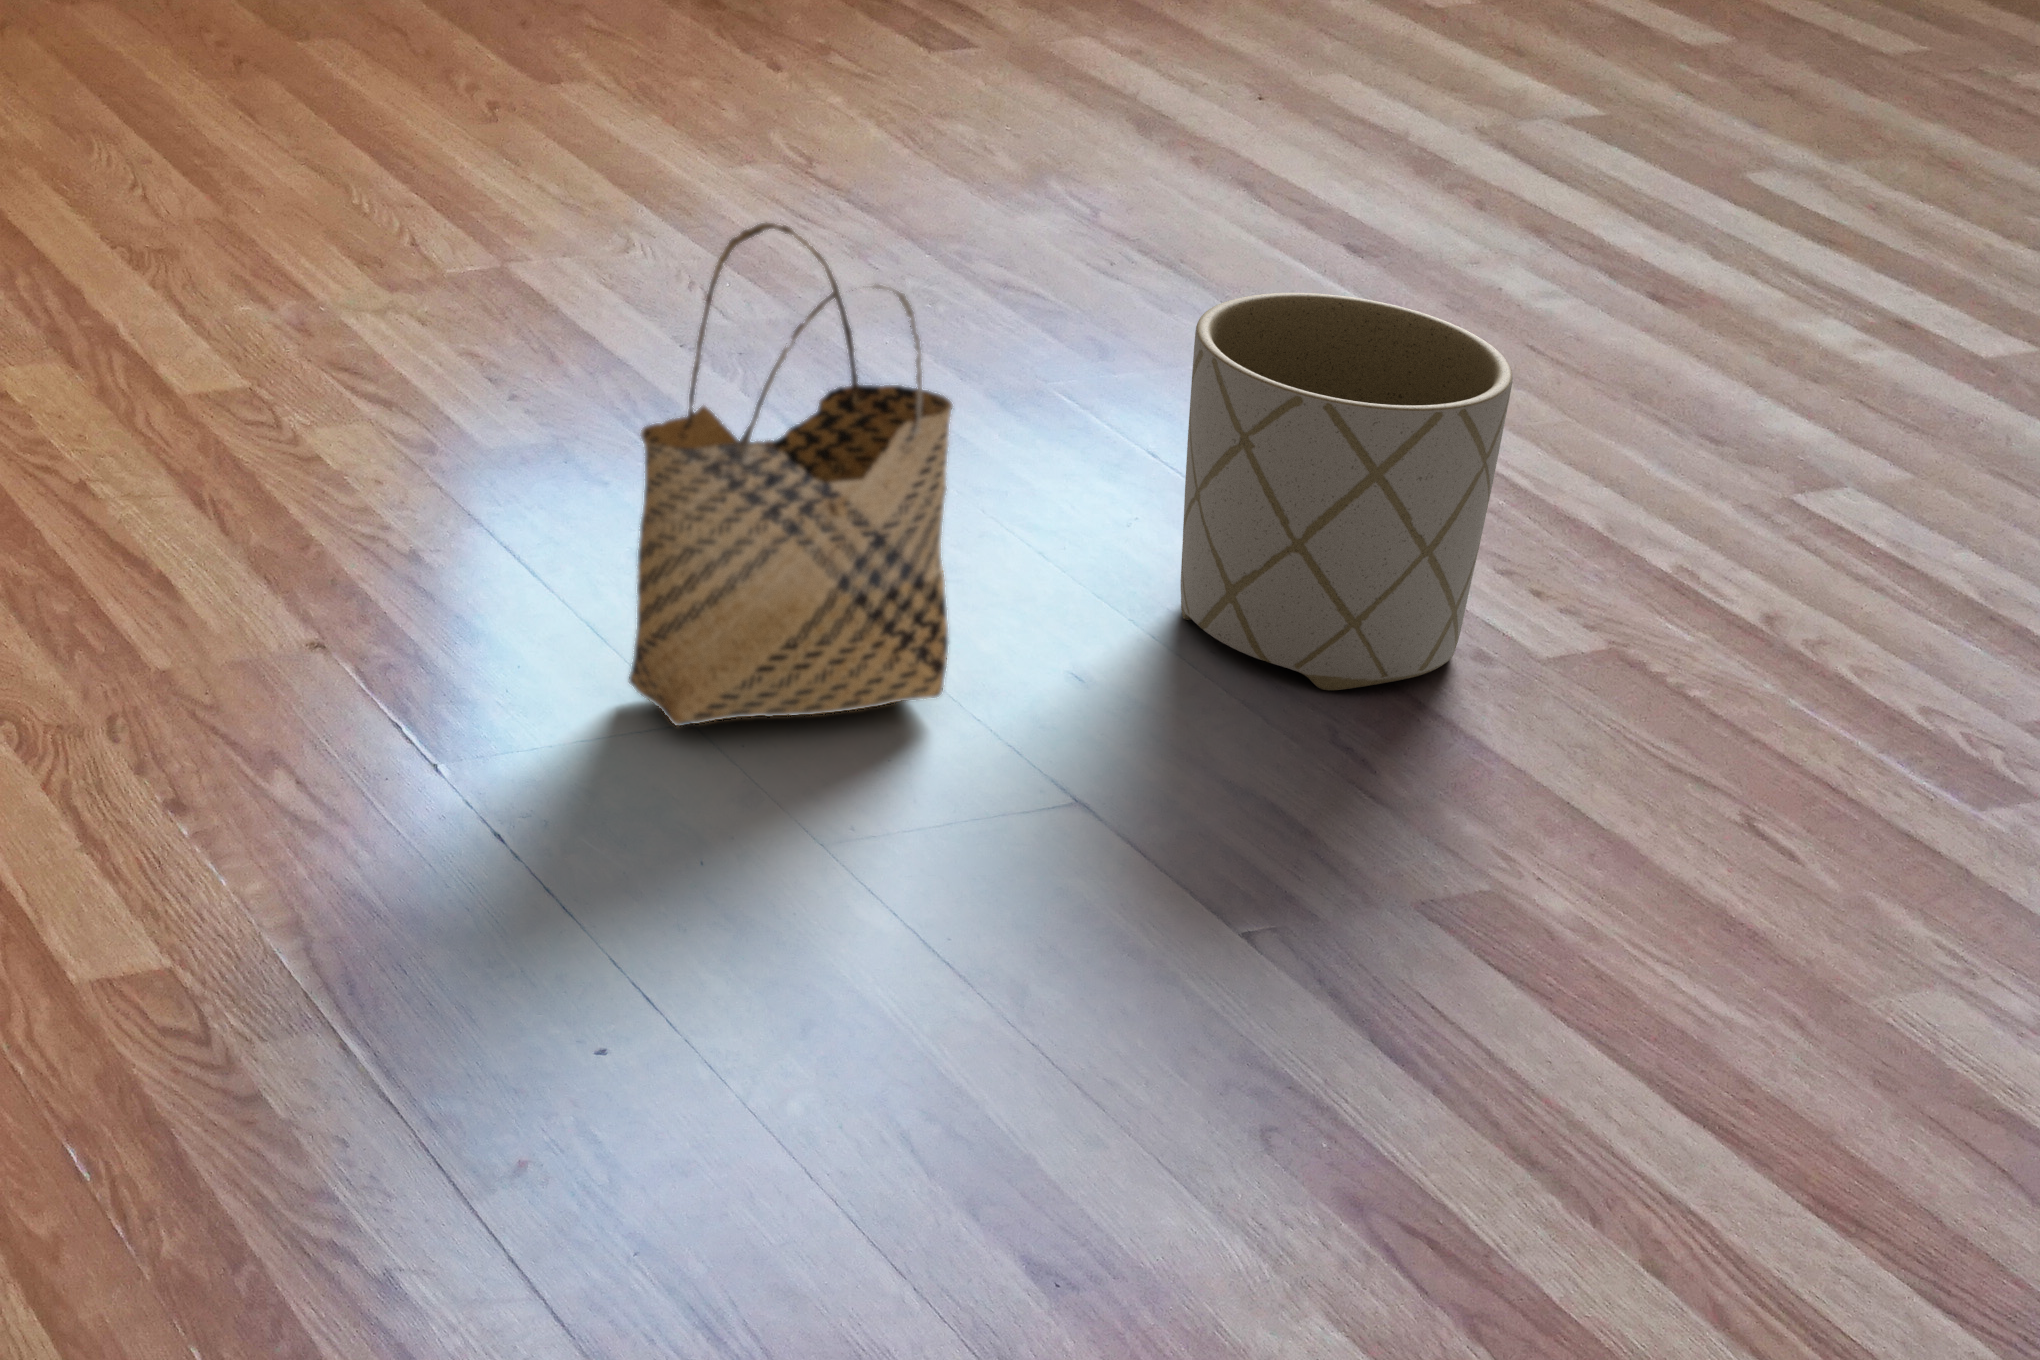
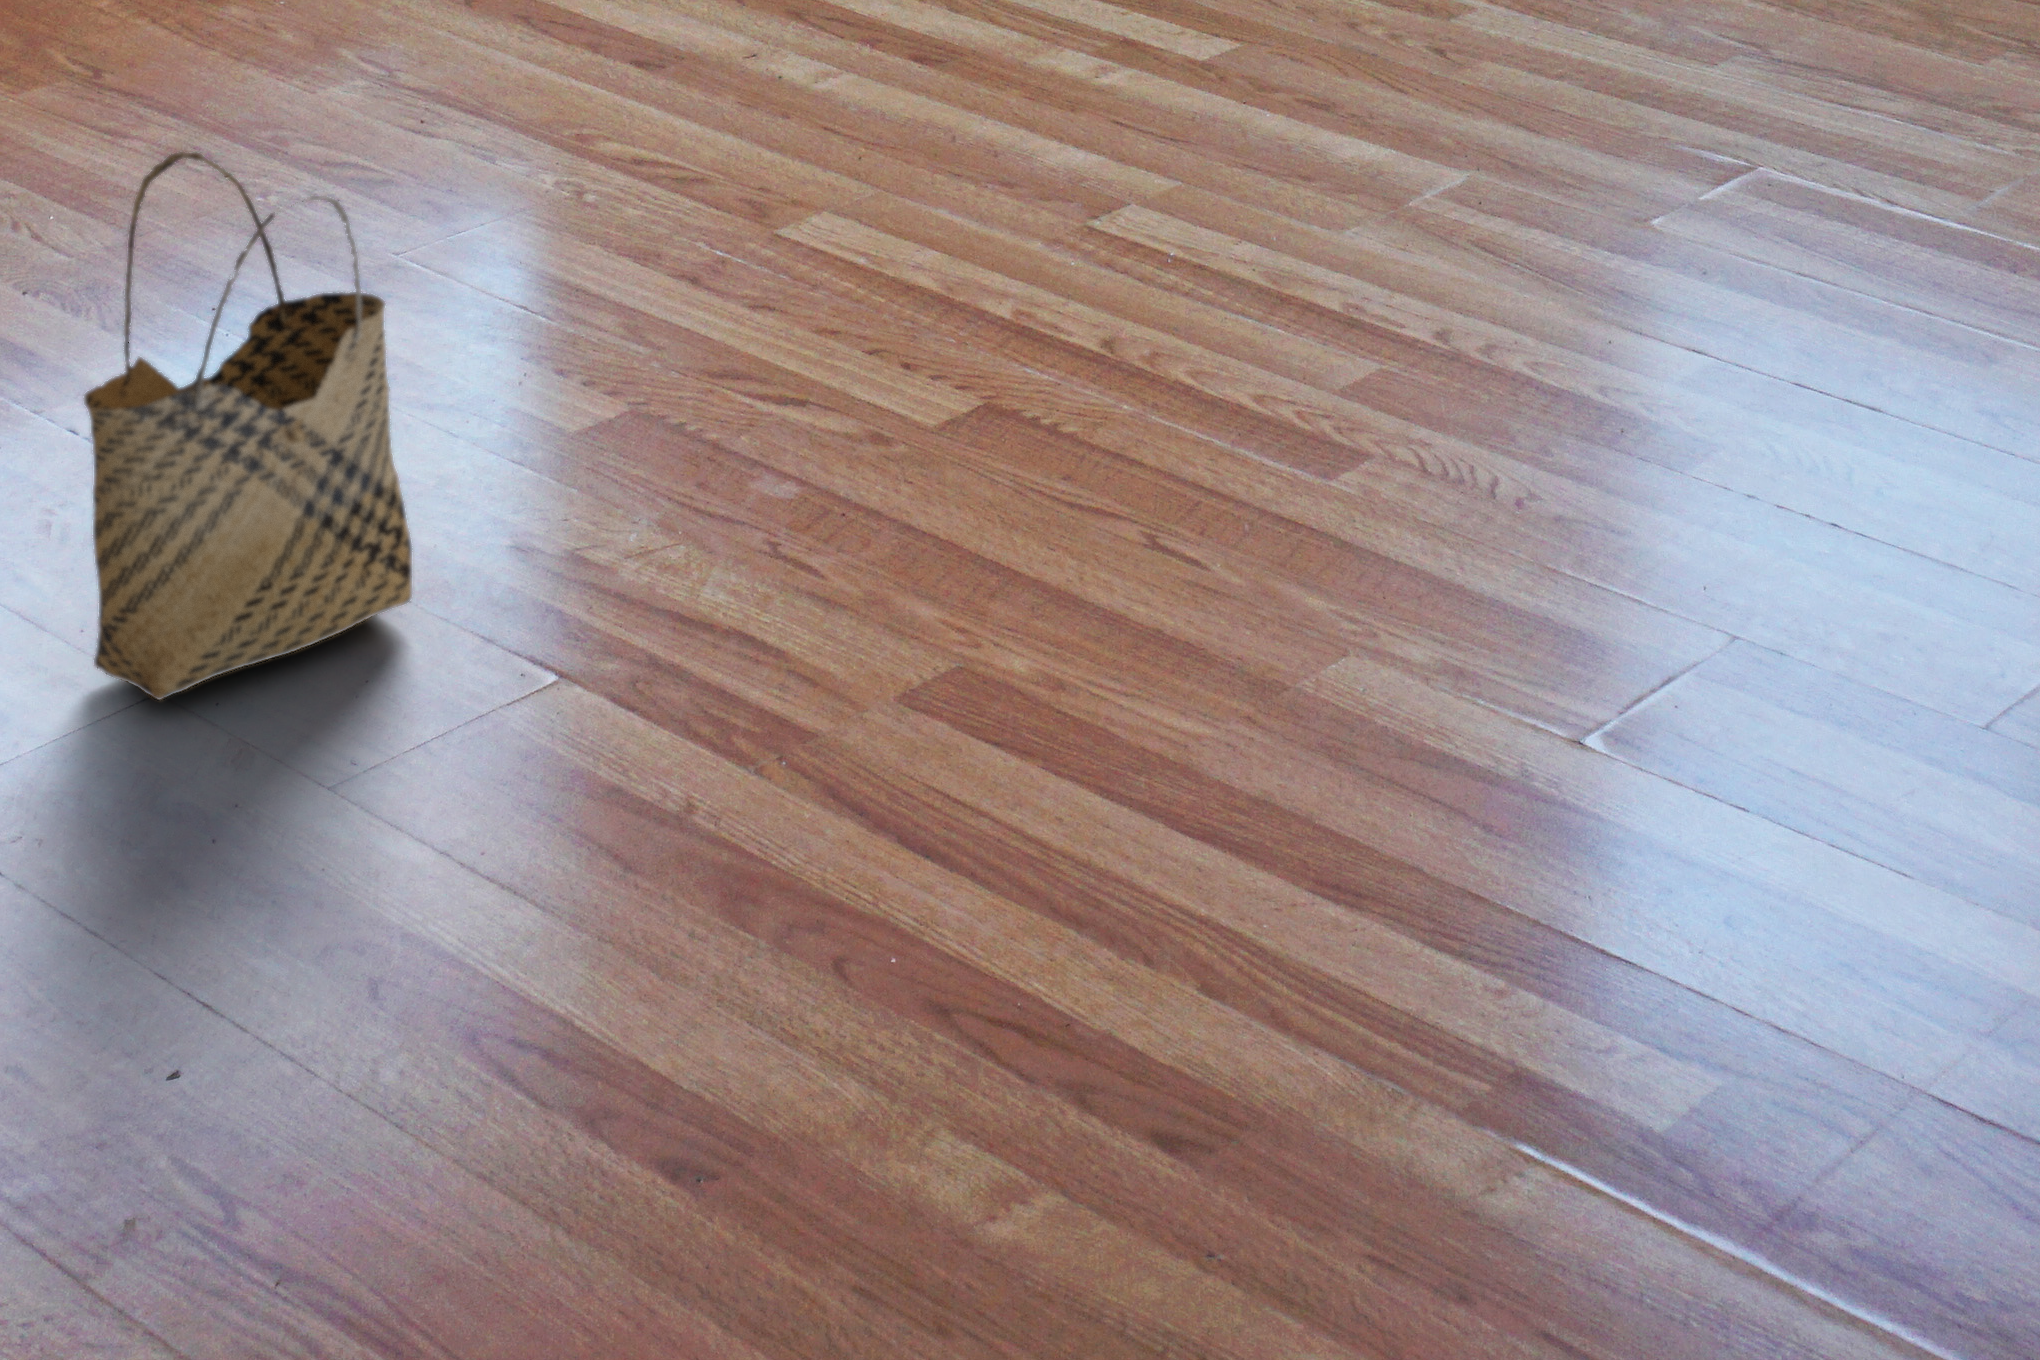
planter: present [1181,293,1513,690] -> none [587,116,882,503]

